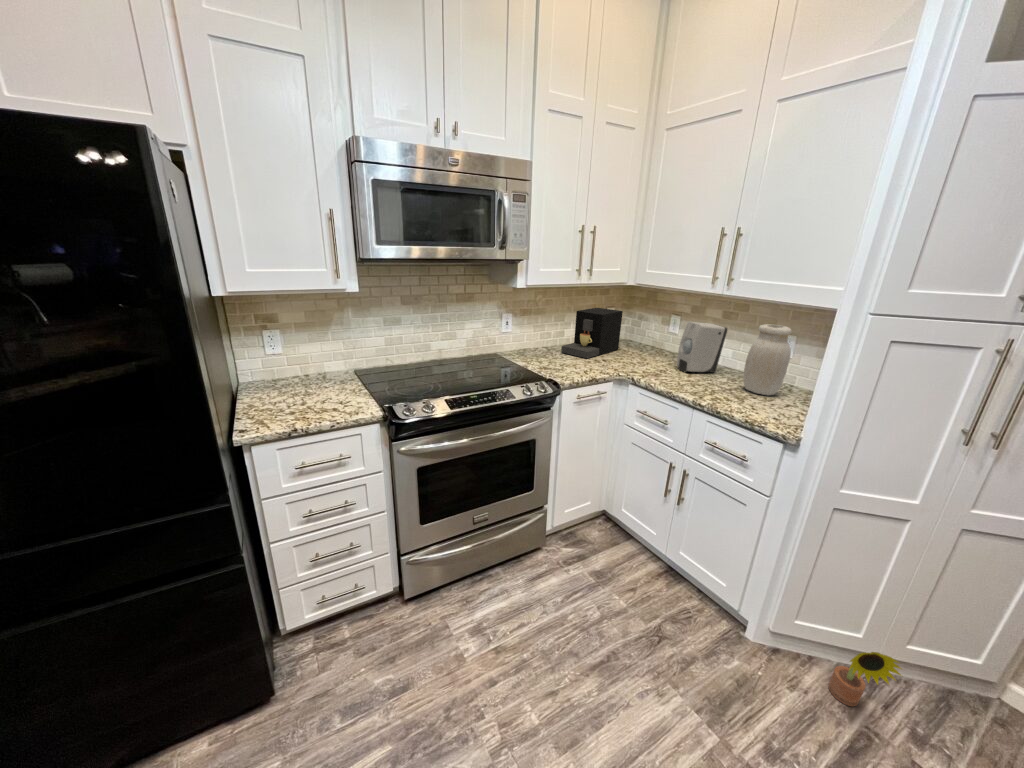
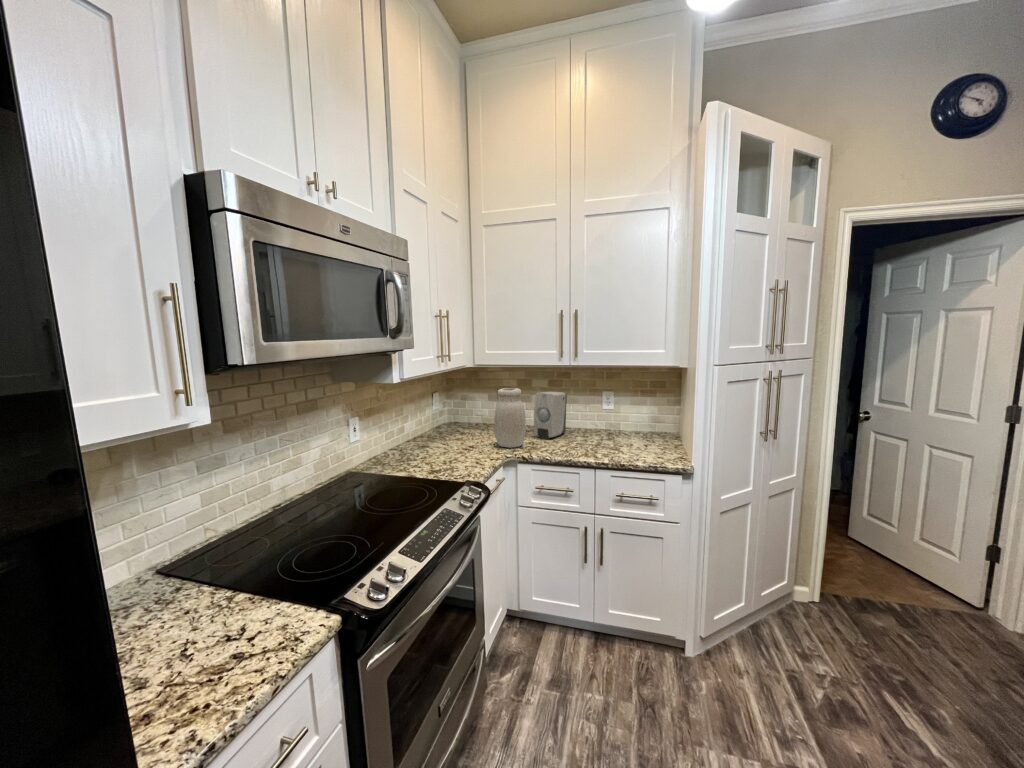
coffee maker: present [561,308,623,358] -> none [419,394,462,451]
jar: present [743,324,792,395] -> present [494,388,525,448]
decorative plant: present [828,652,901,706] -> none [742,601,784,658]

